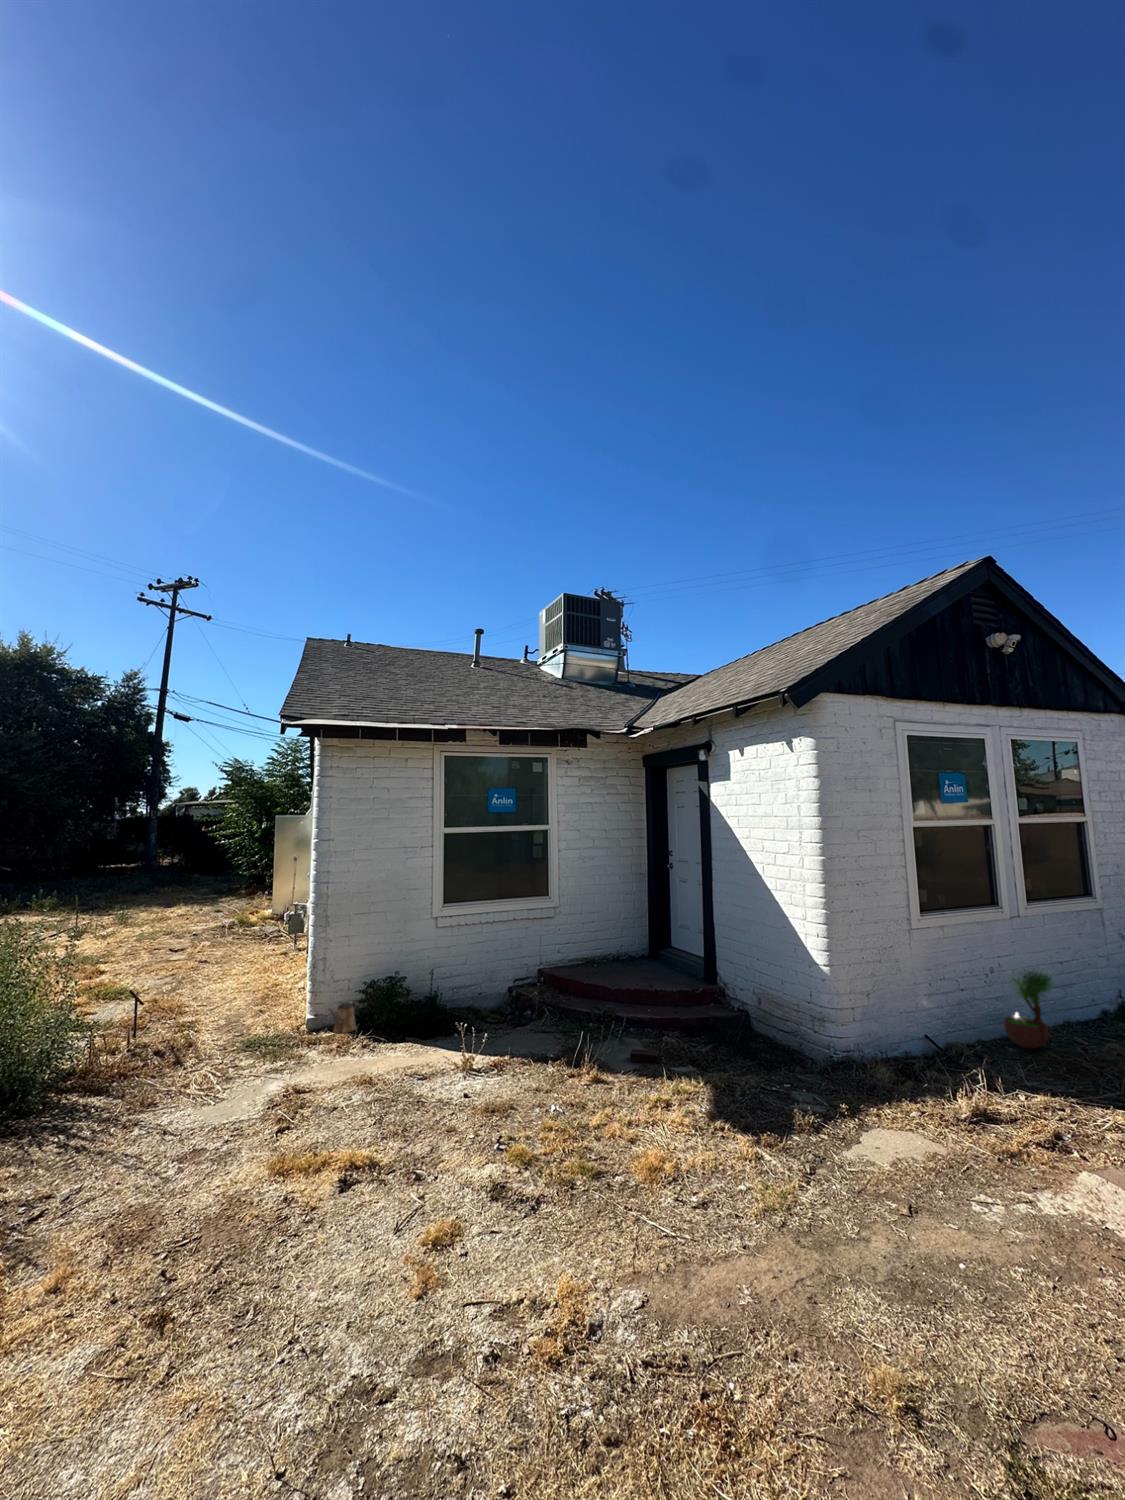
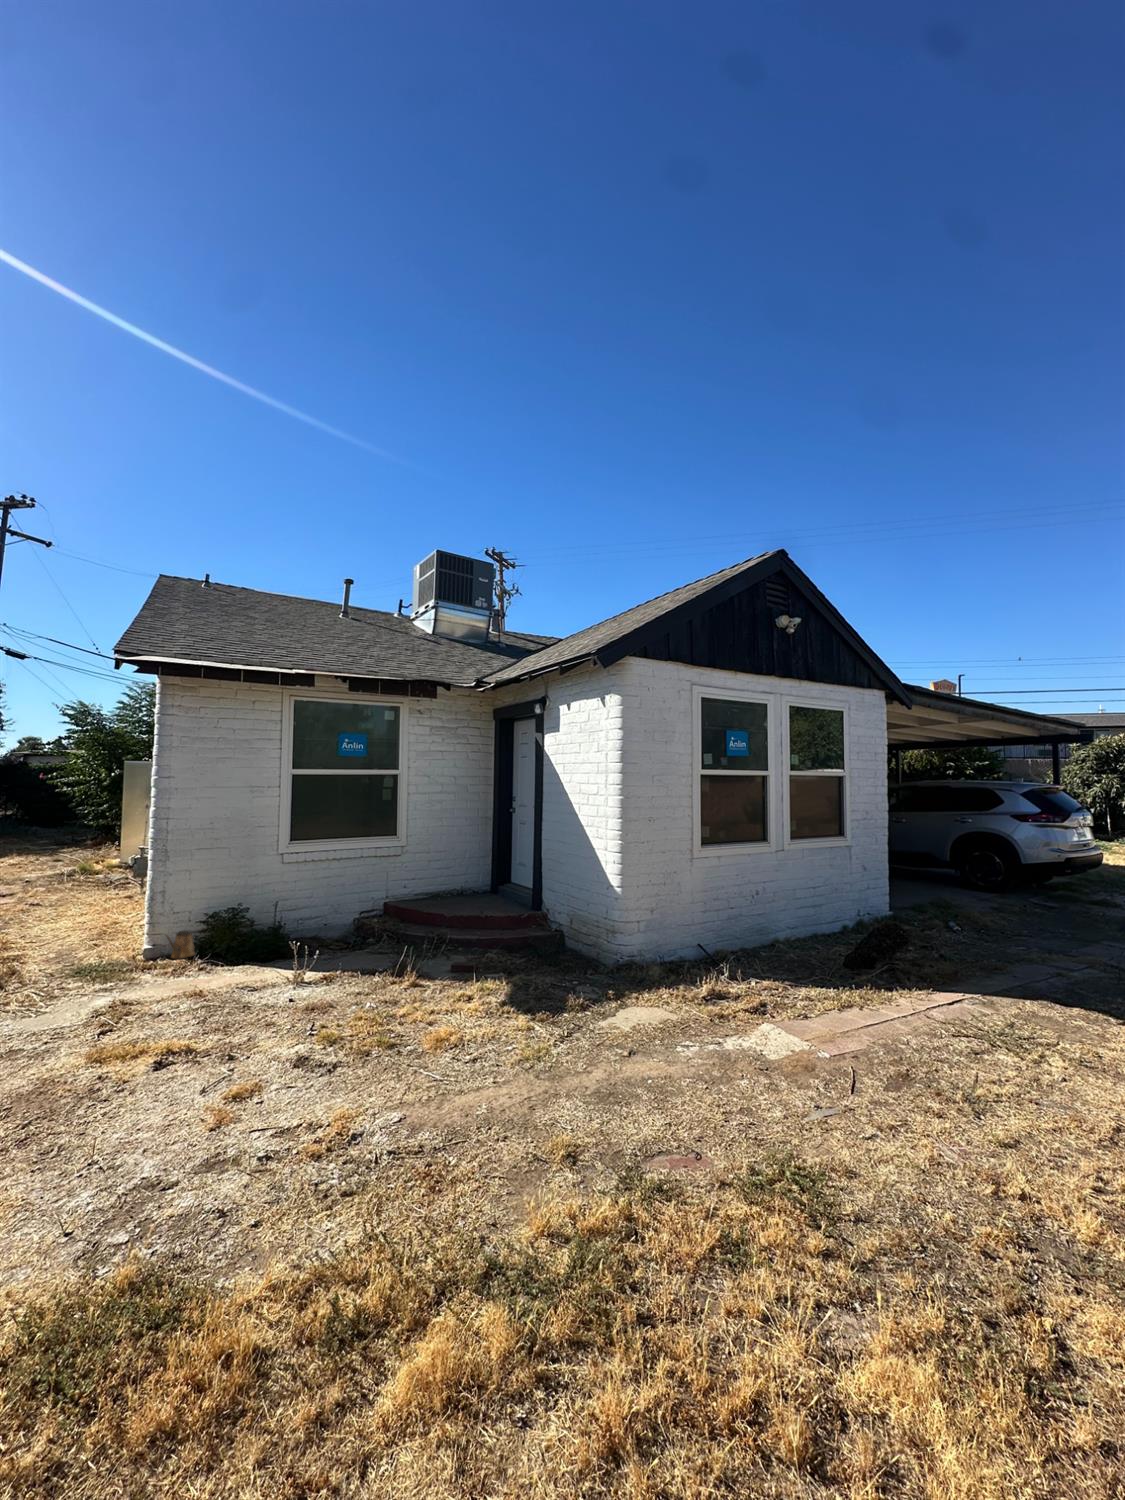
potted tree: present [1004,969,1057,1048] -> none [761,885,802,952]

